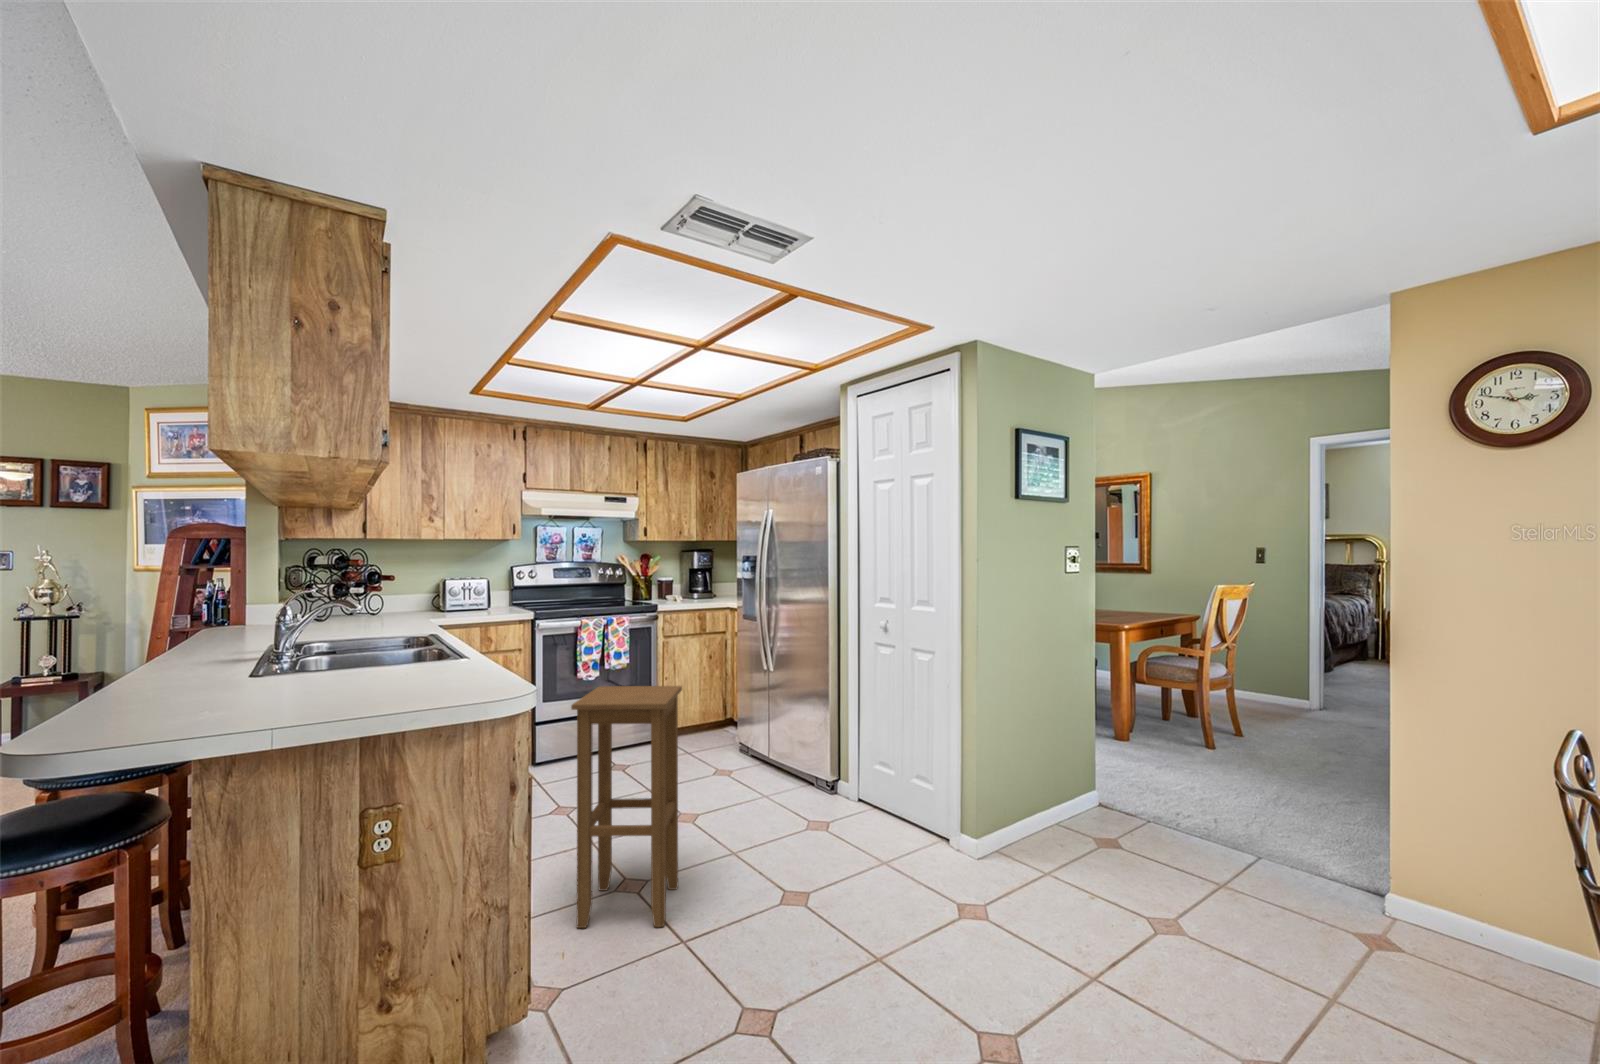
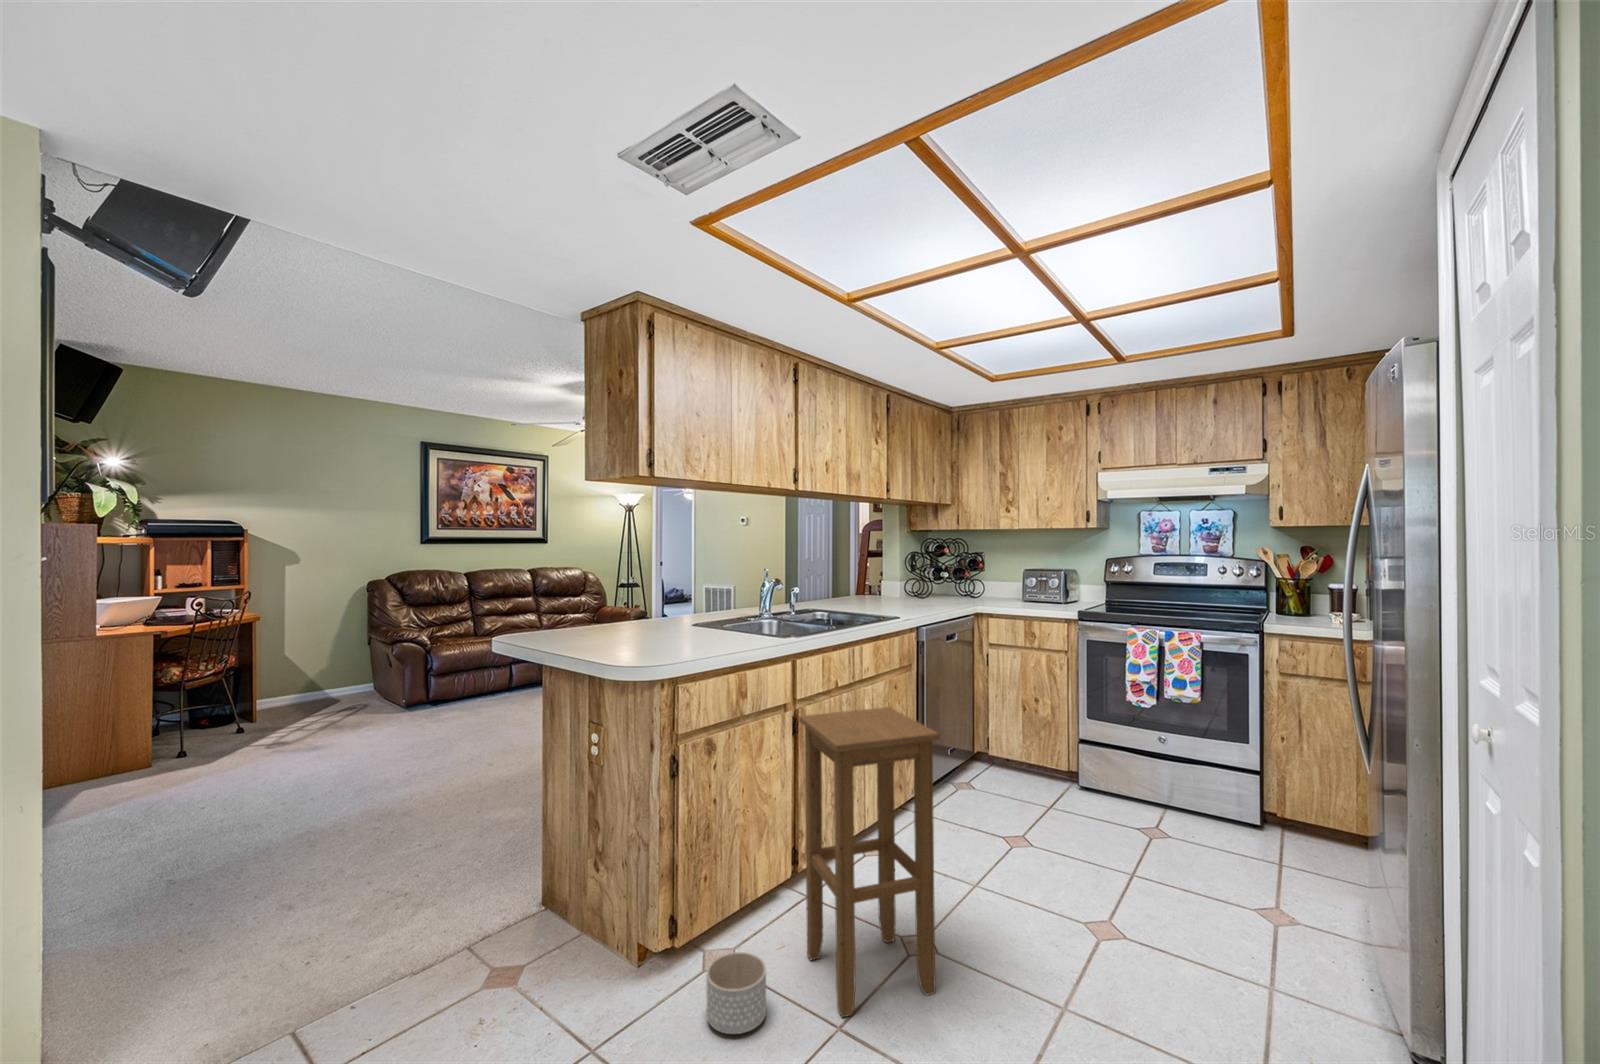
planter: none [581,920,638,992] -> present [706,952,766,1034]

